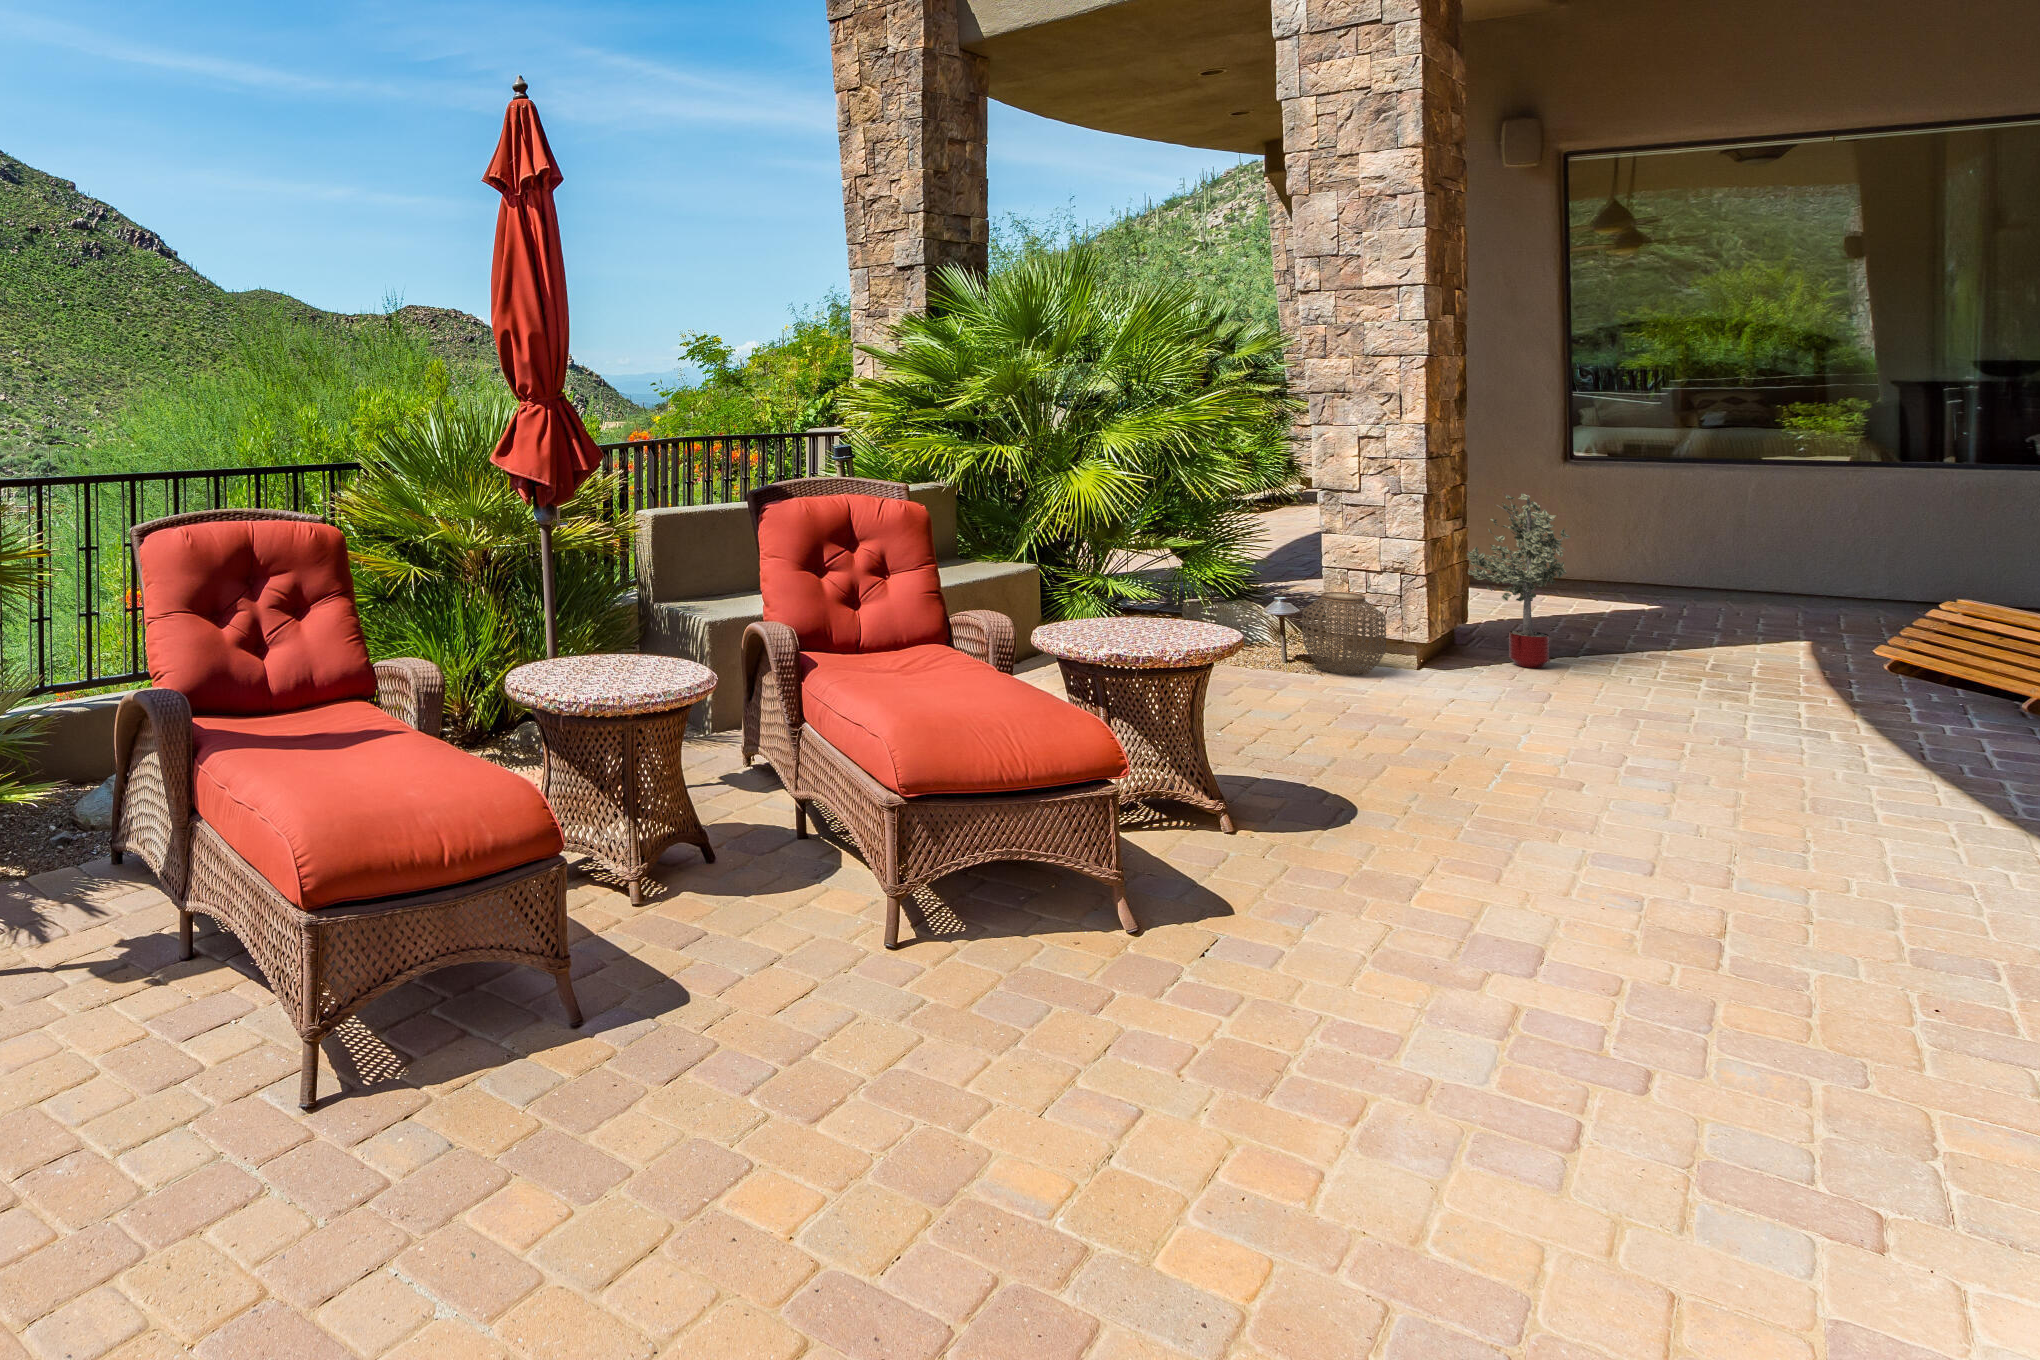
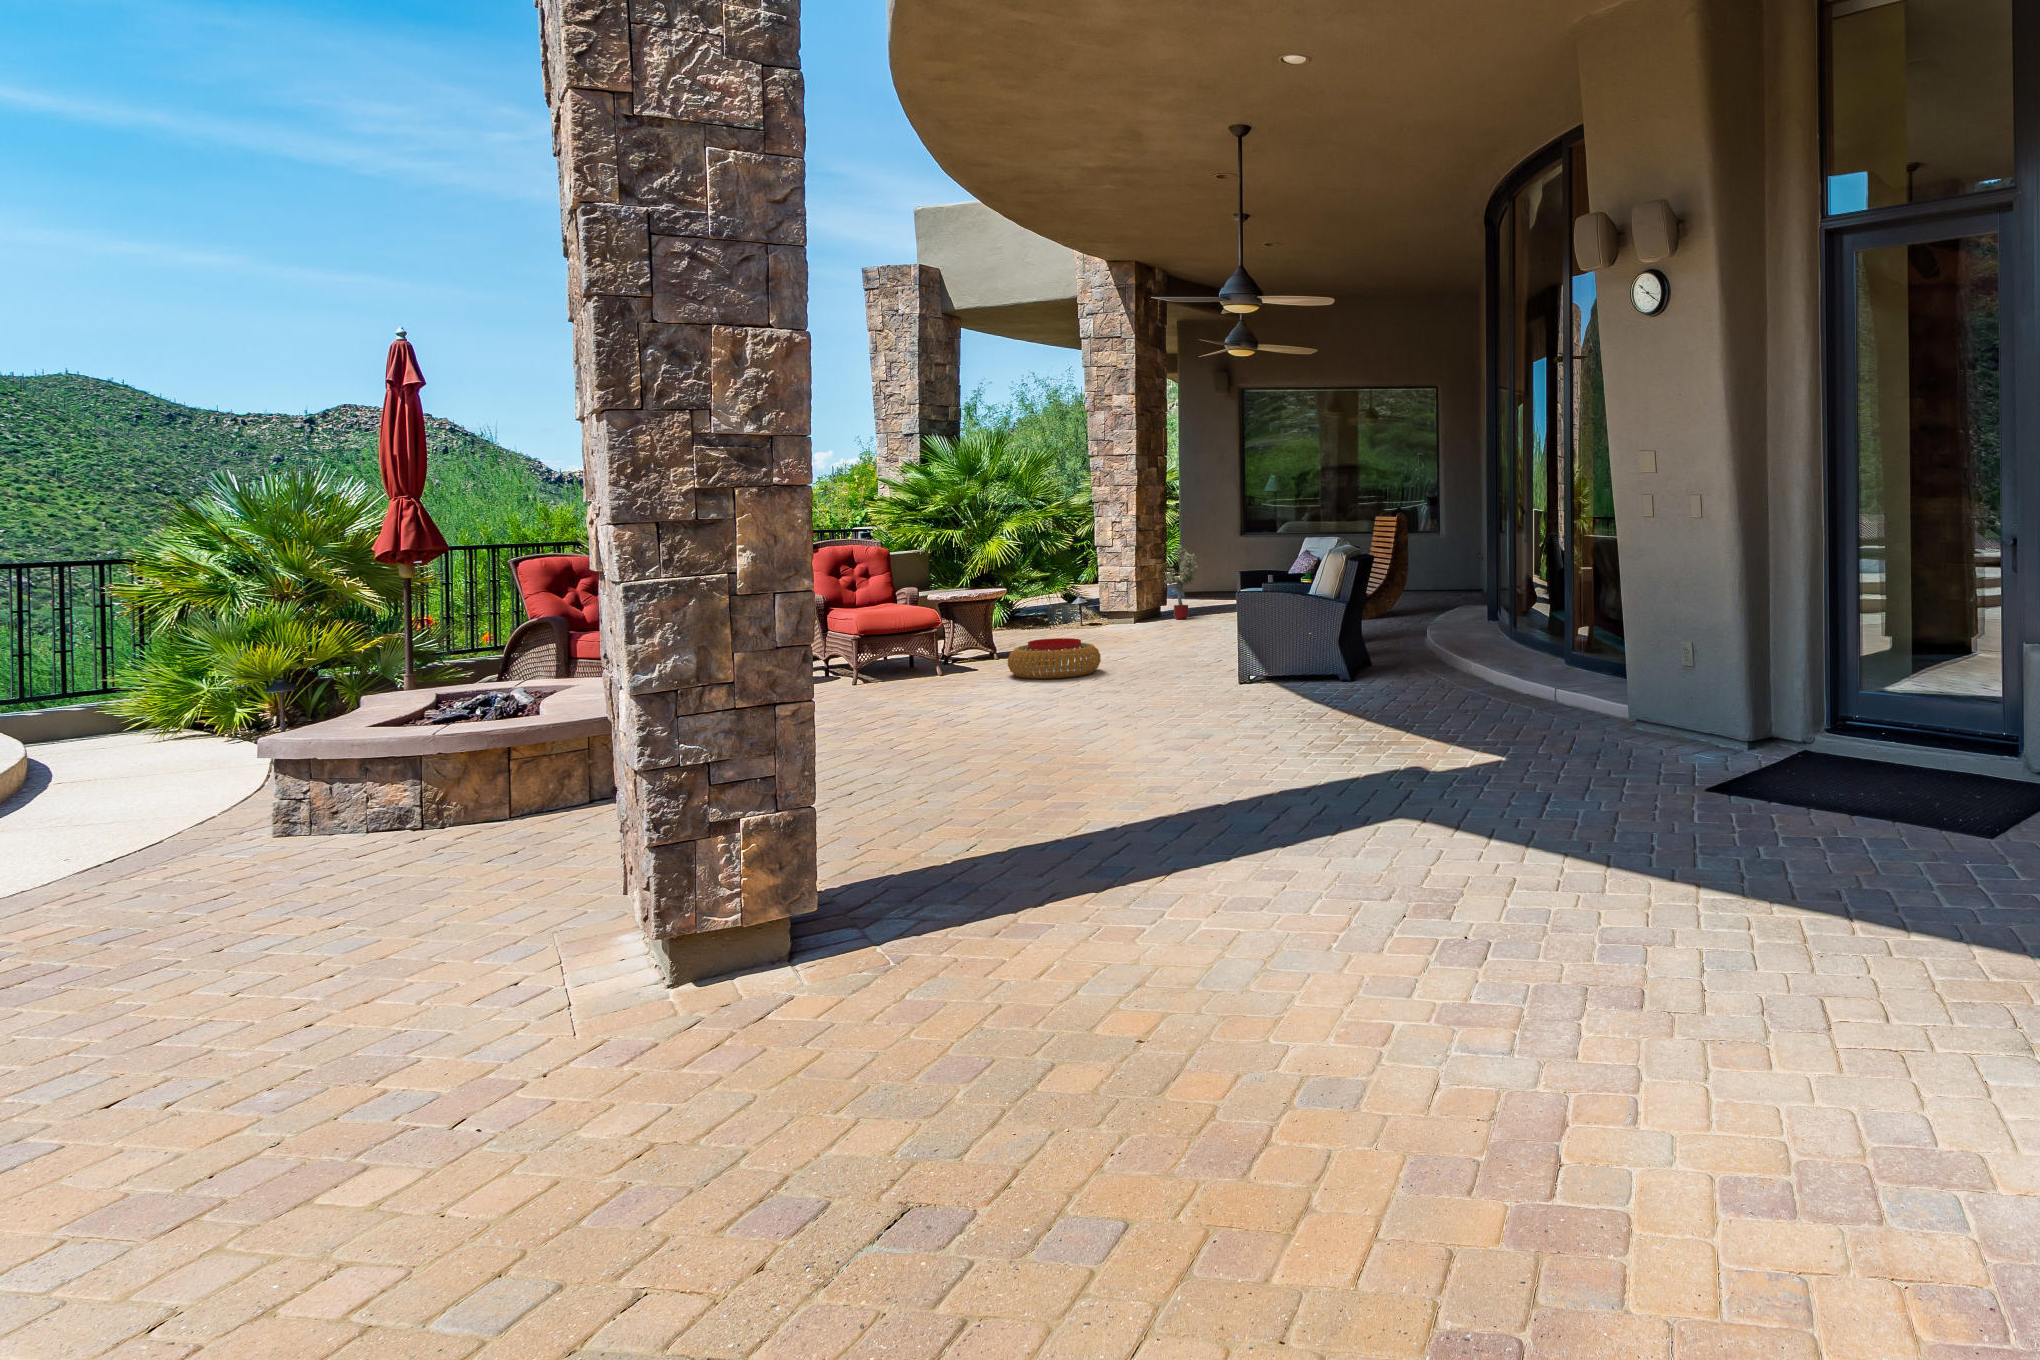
woven basket: present [1302,592,1386,675] -> none [1085,591,1118,626]
pouf: none [1328,842,1693,1041] -> present [1008,638,1101,679]

